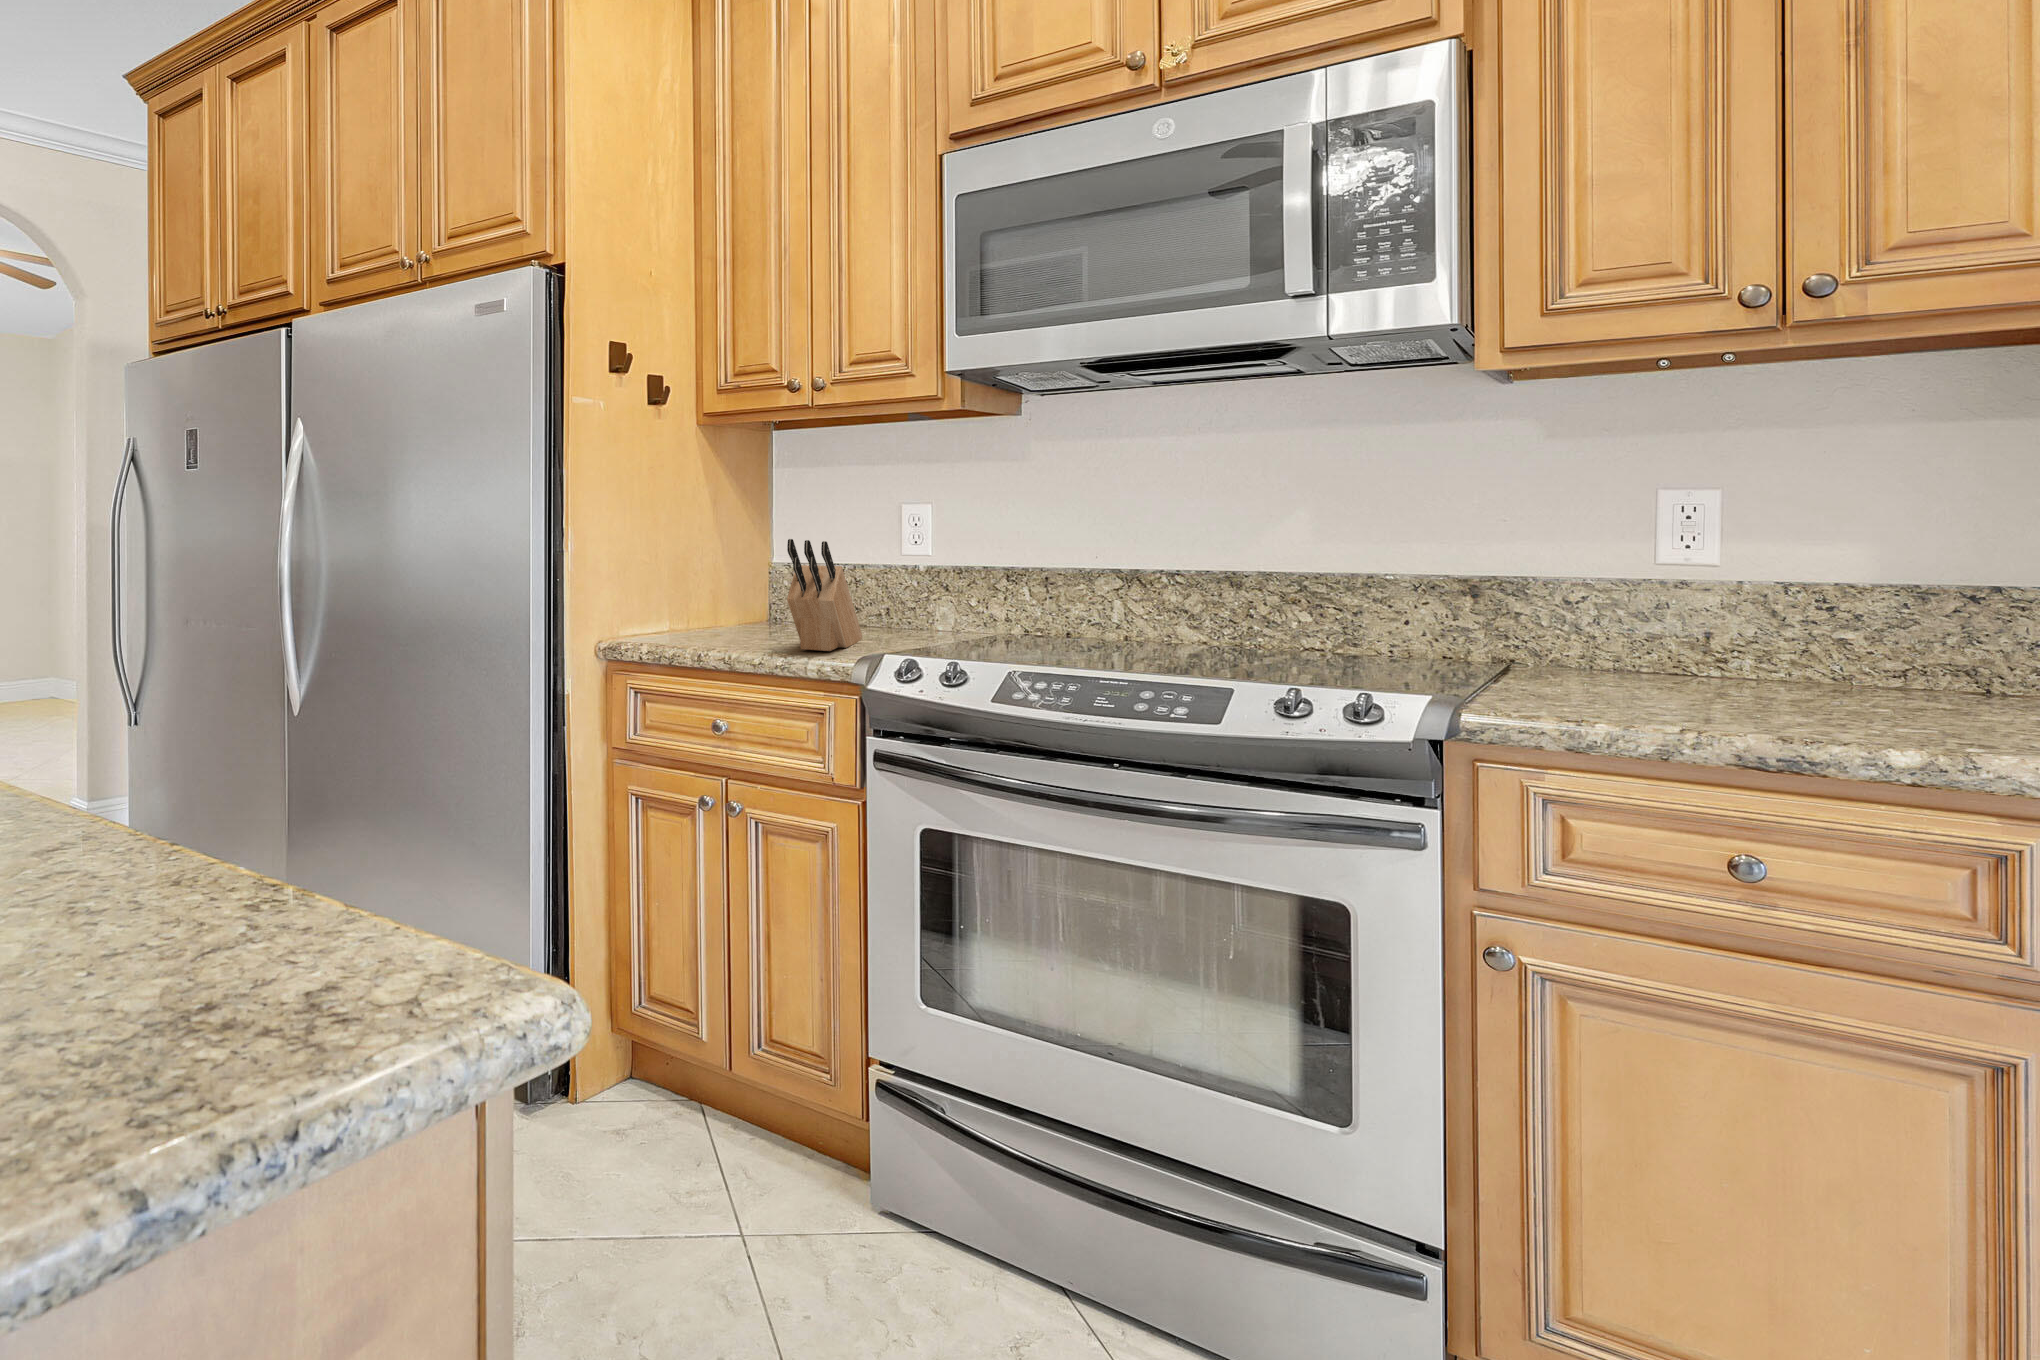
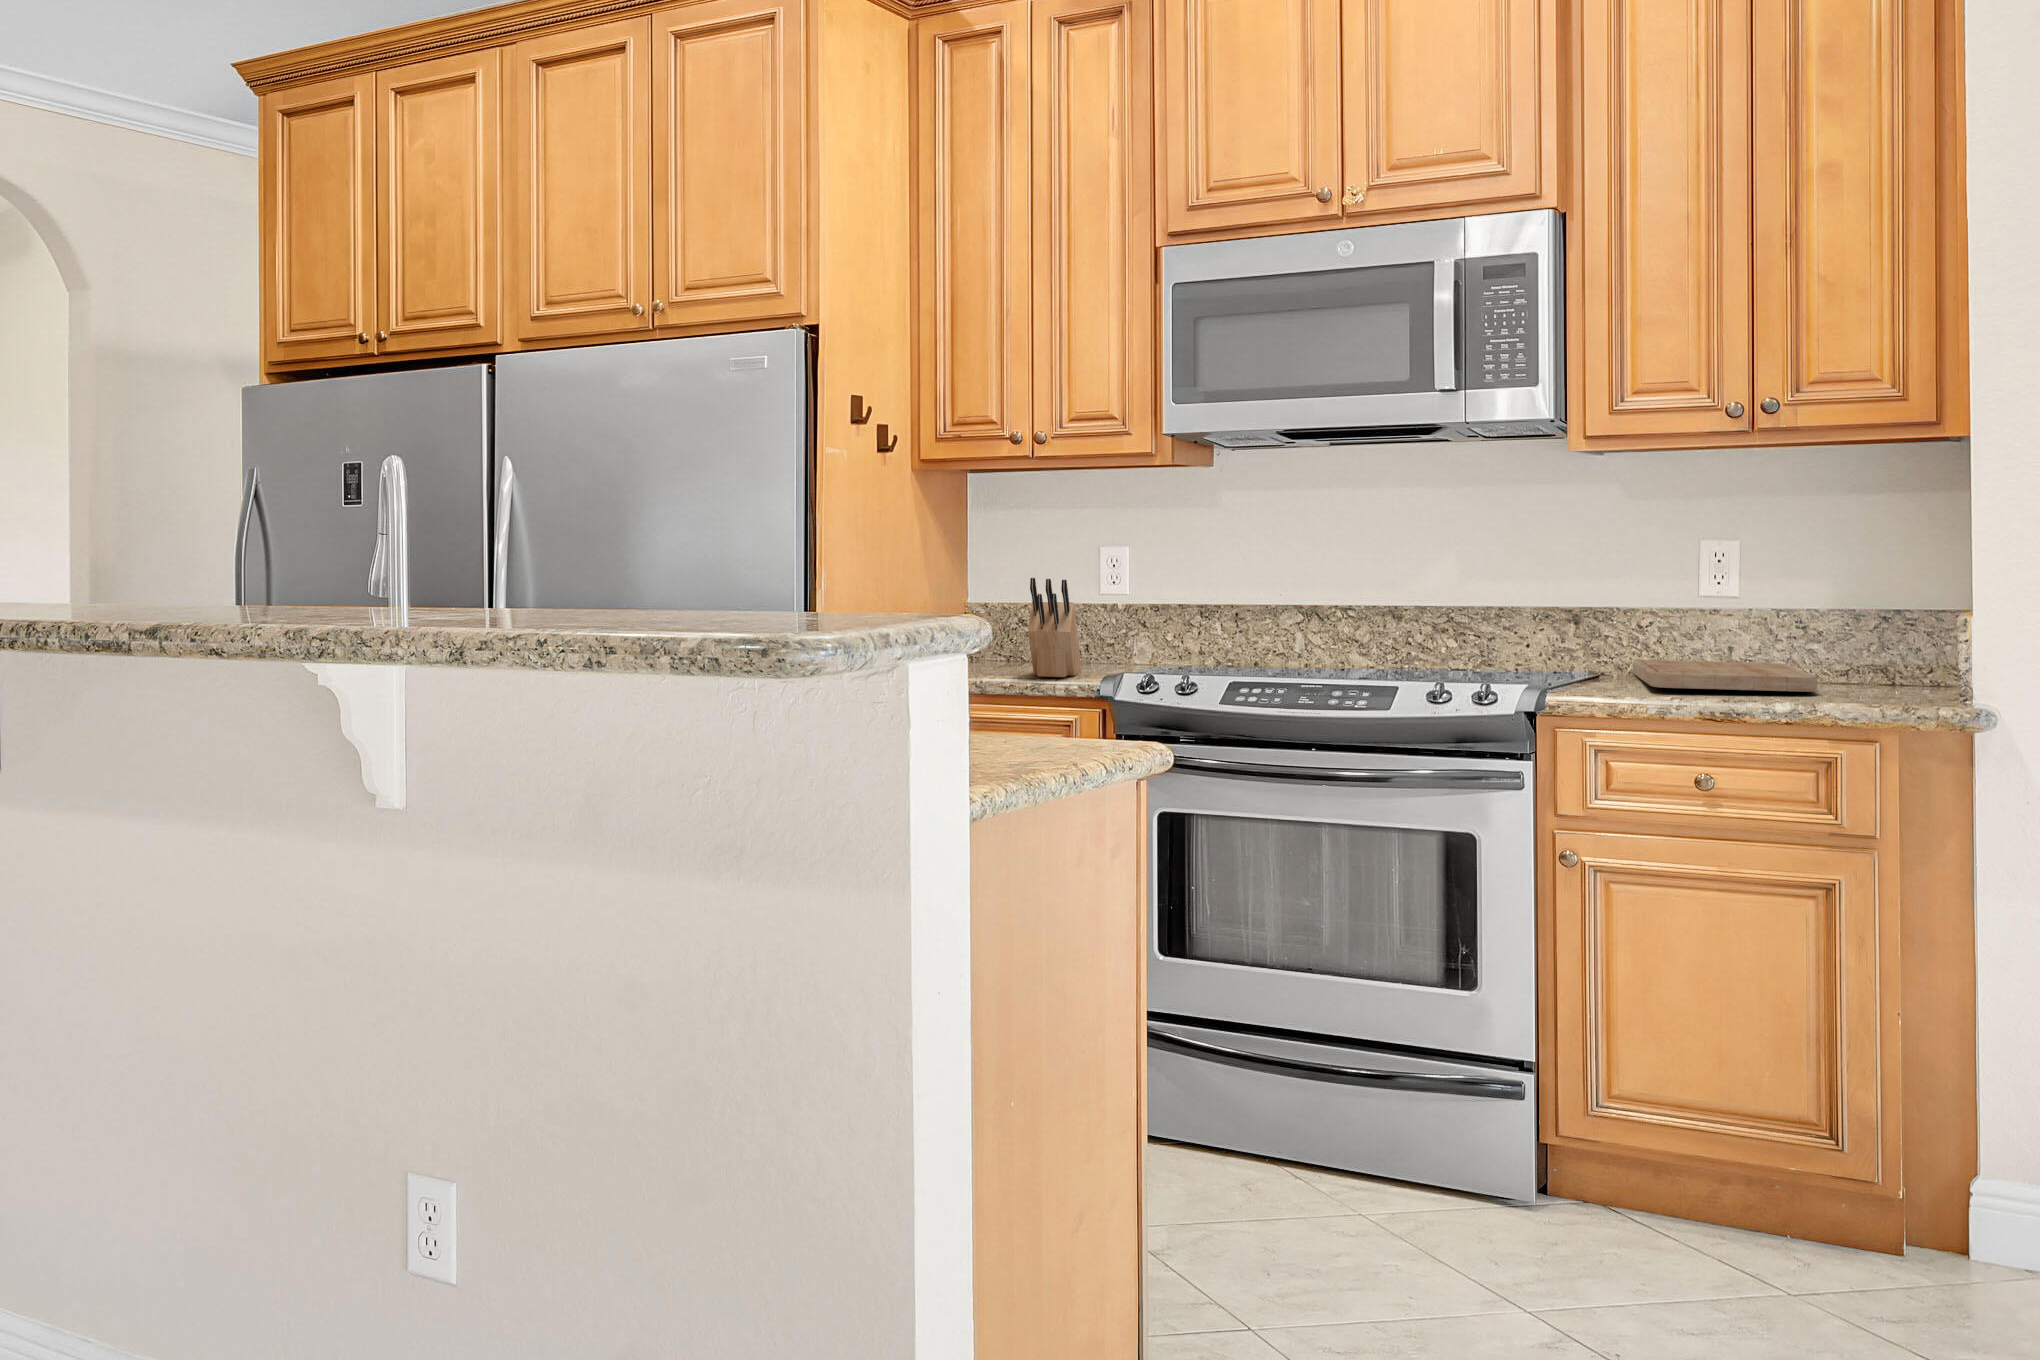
cutting board: none [1561,646,1925,722] -> present [1633,660,1817,692]

